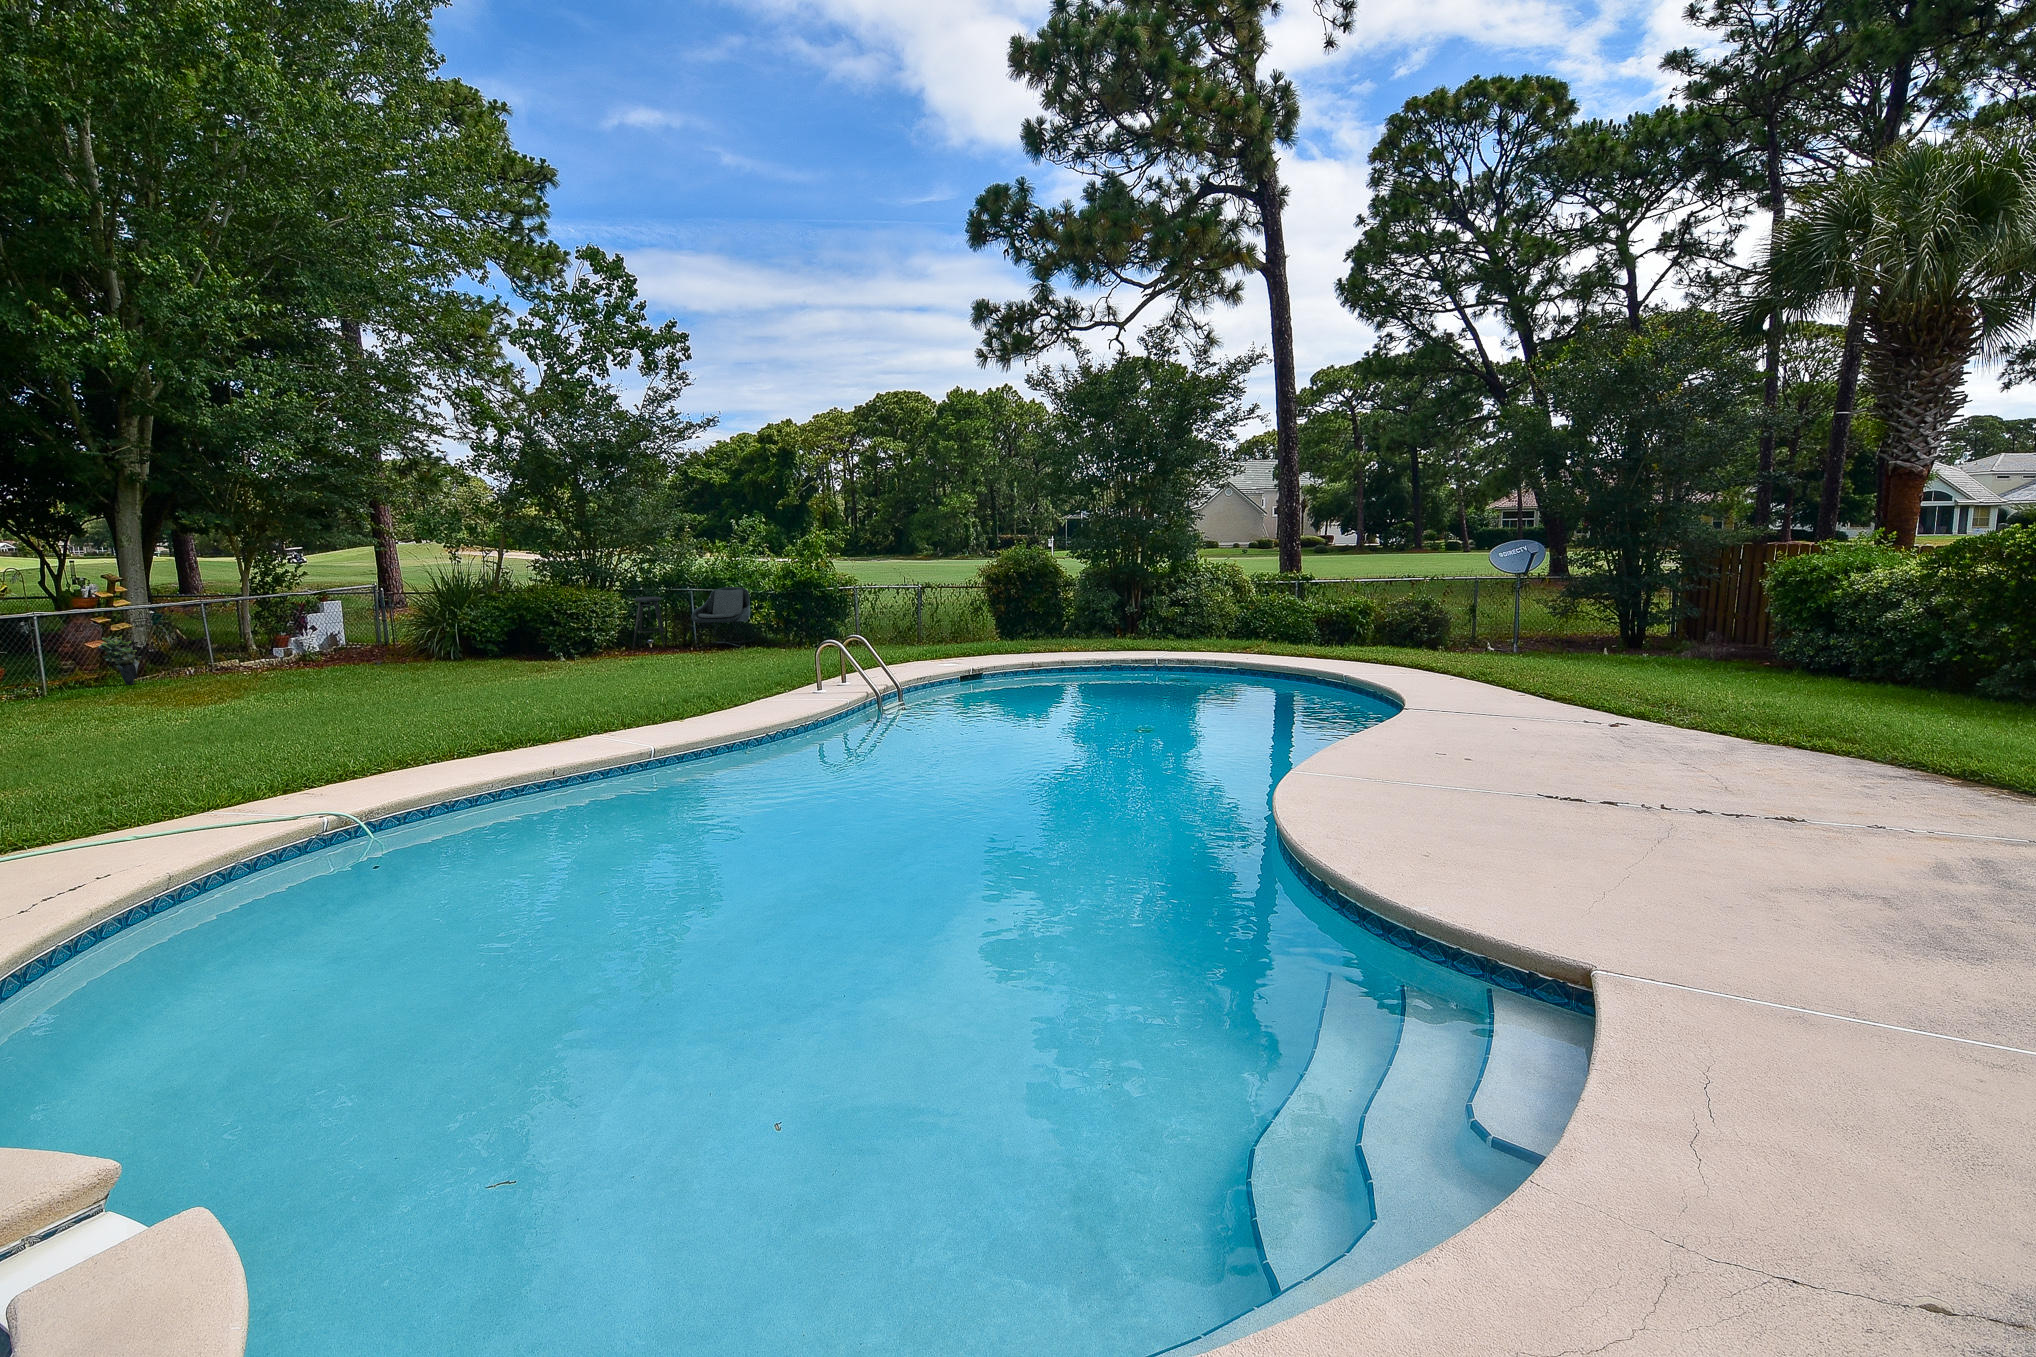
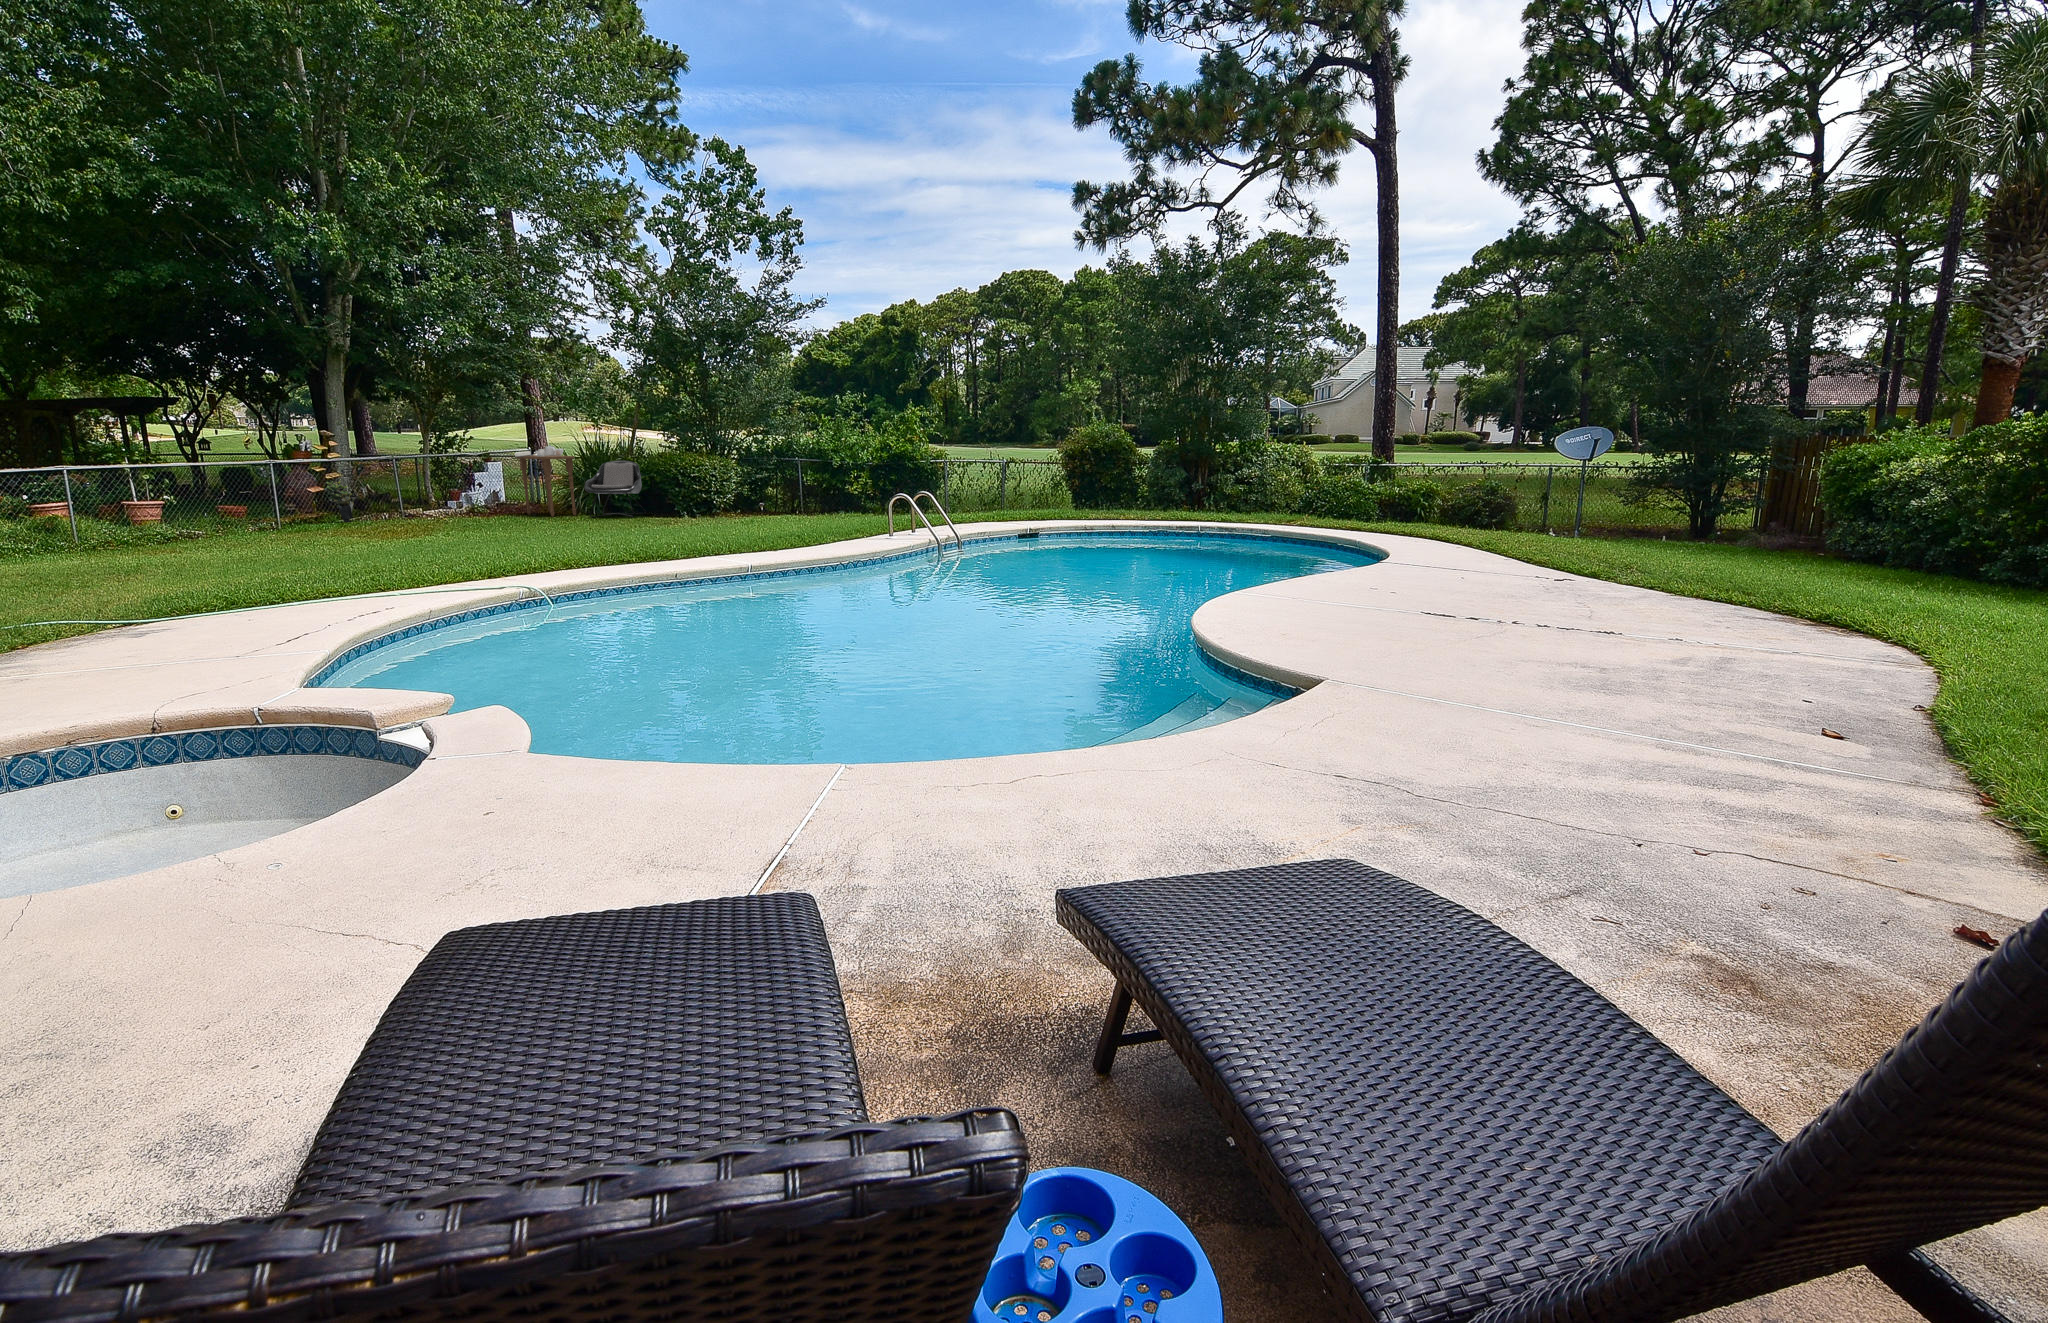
side table: none [354,583,432,665] -> present [515,445,576,517]
lounge chair: present [691,587,755,648] -> present [584,461,646,518]
stool: present [633,597,667,650] -> none [744,466,774,513]

